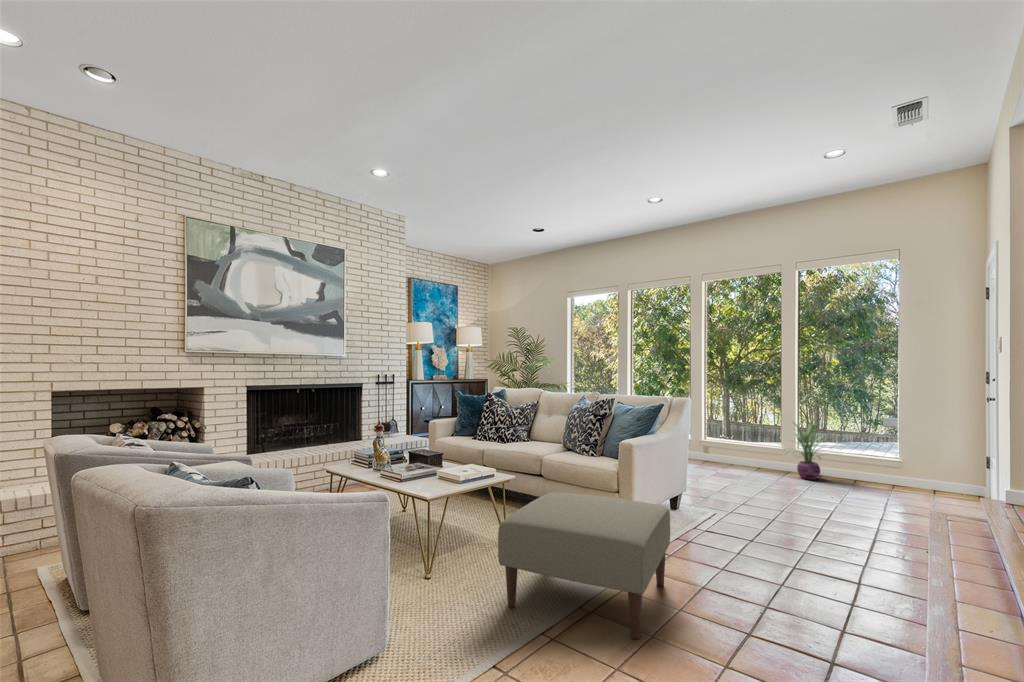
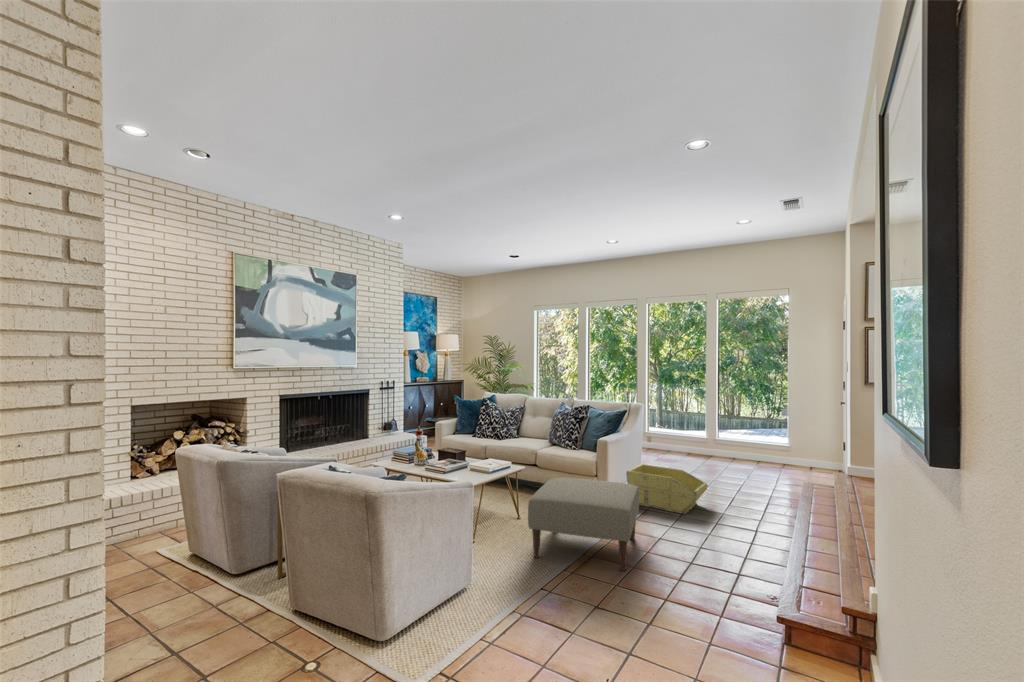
decorative plant: present [785,423,822,480] -> none [701,418,752,462]
storage bin: none [662,478,779,550] -> present [626,464,707,514]

